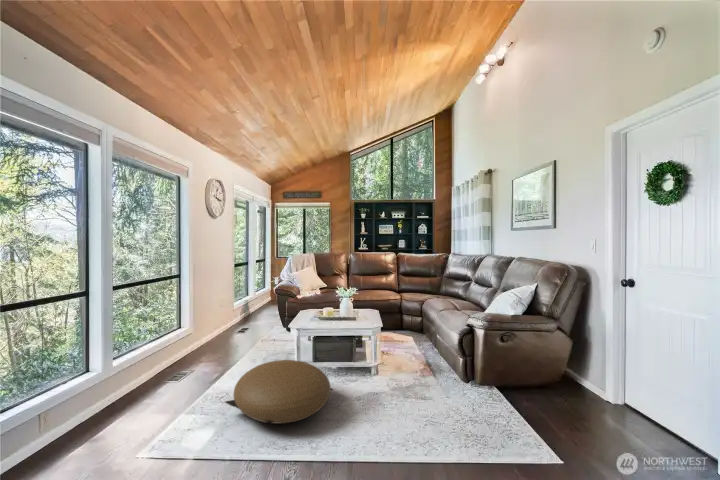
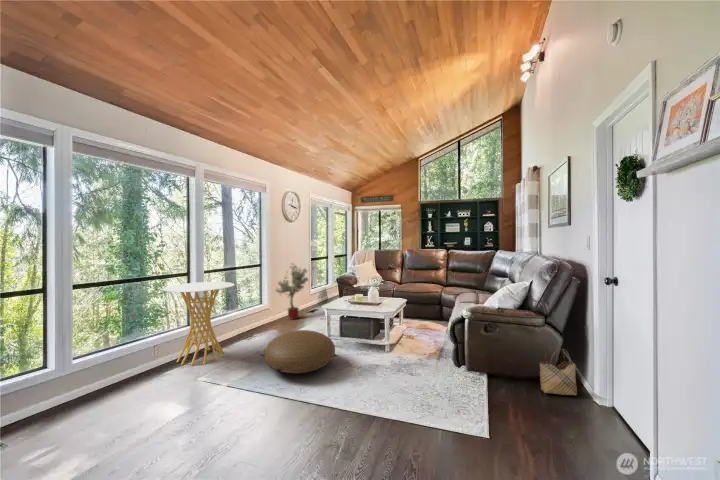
potted tree: none [202,271,246,344] -> present [276,266,308,319]
side table: none [53,302,174,437] -> present [163,282,235,366]
woven basket: none [555,348,590,401] -> present [539,344,577,395]

